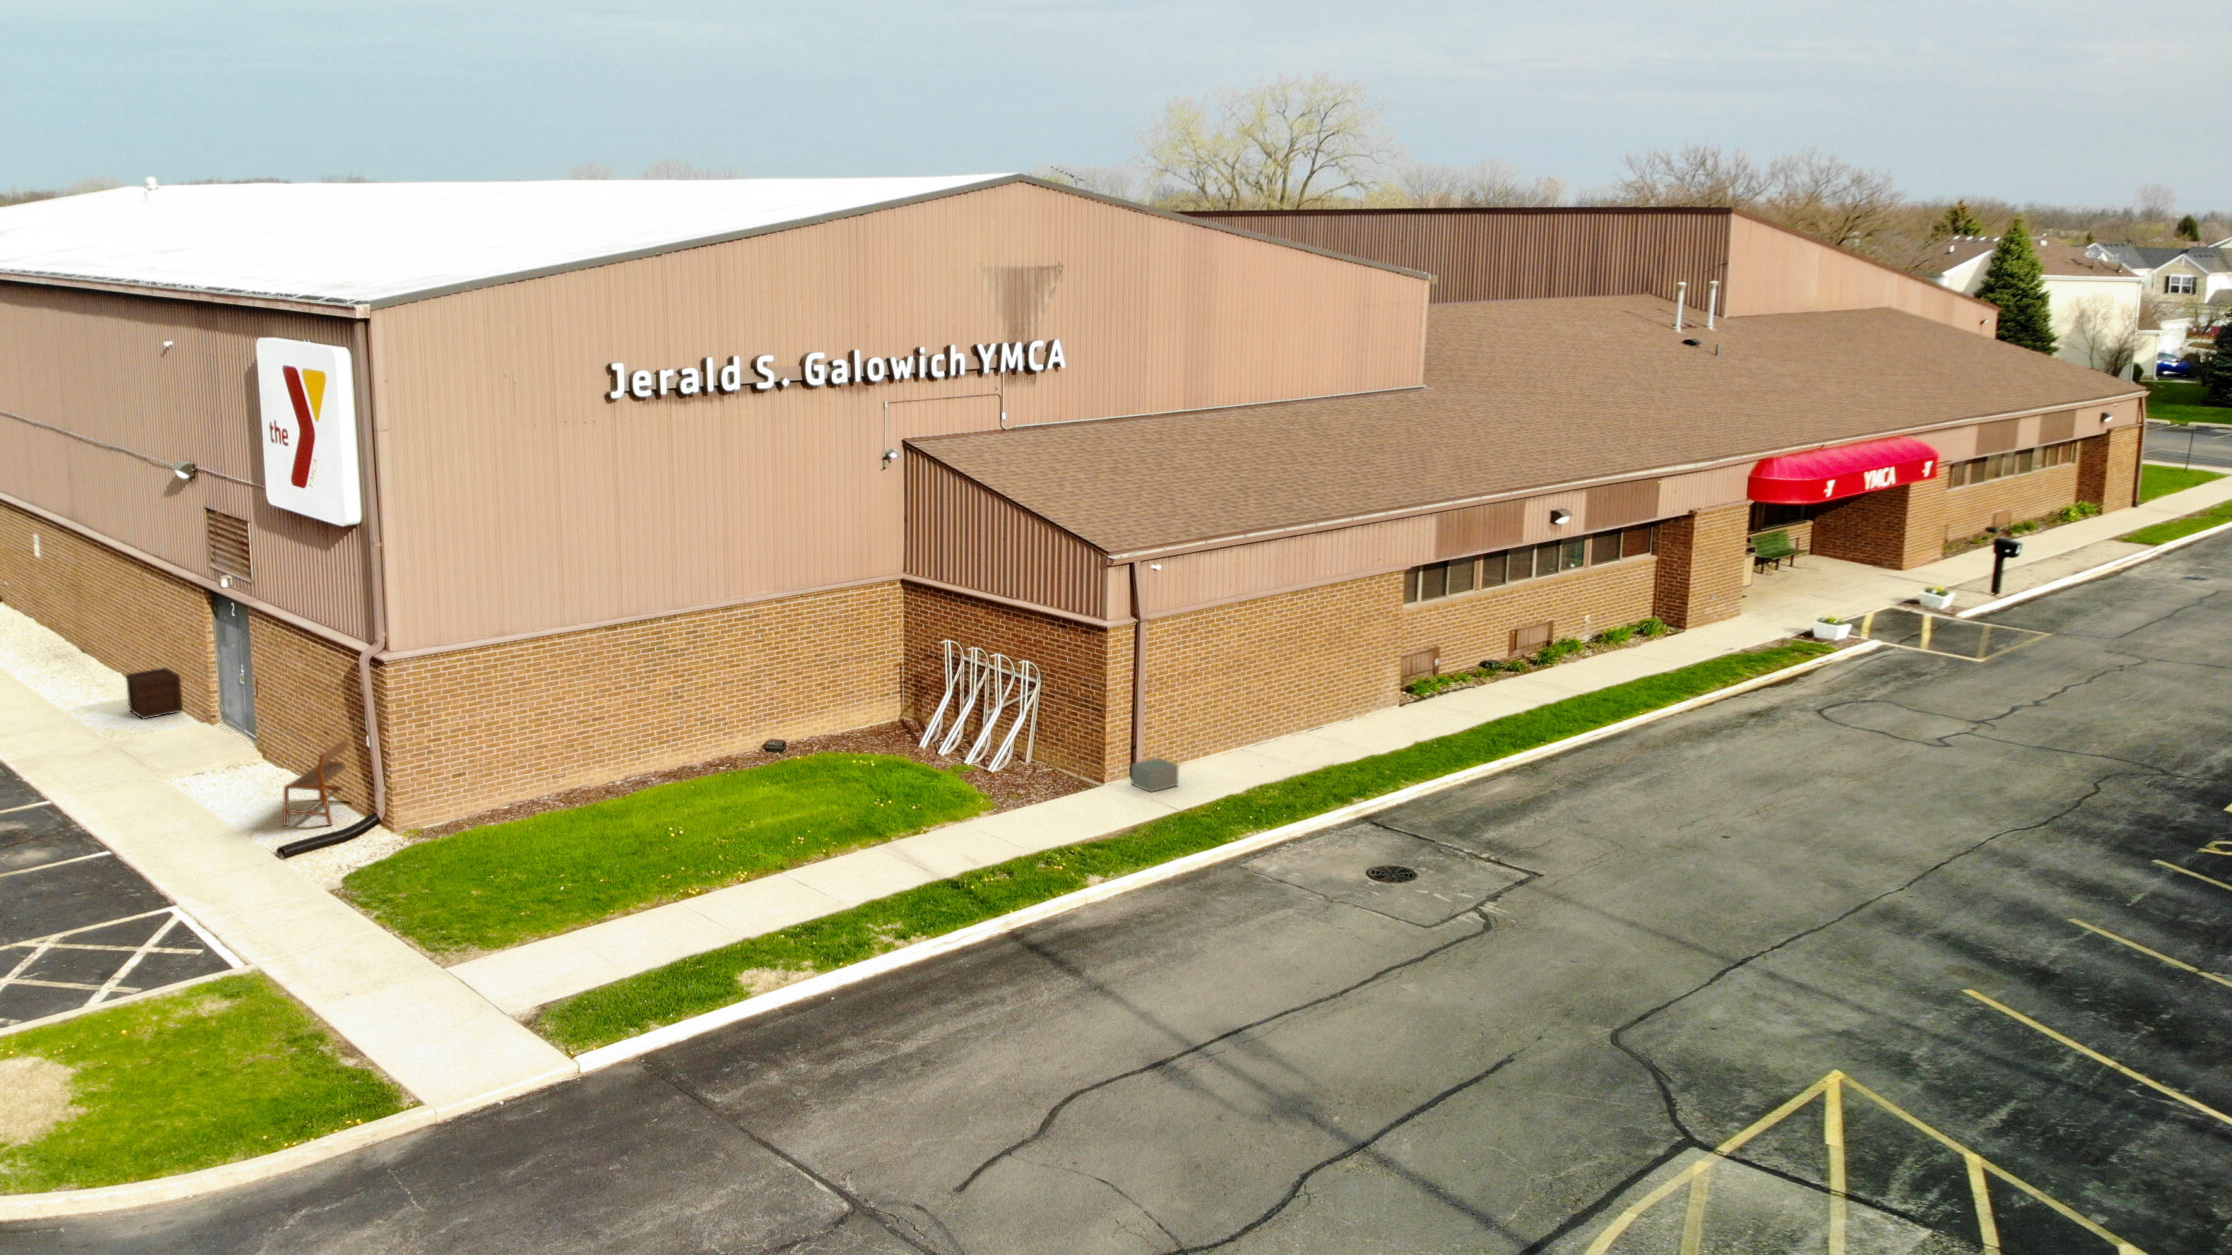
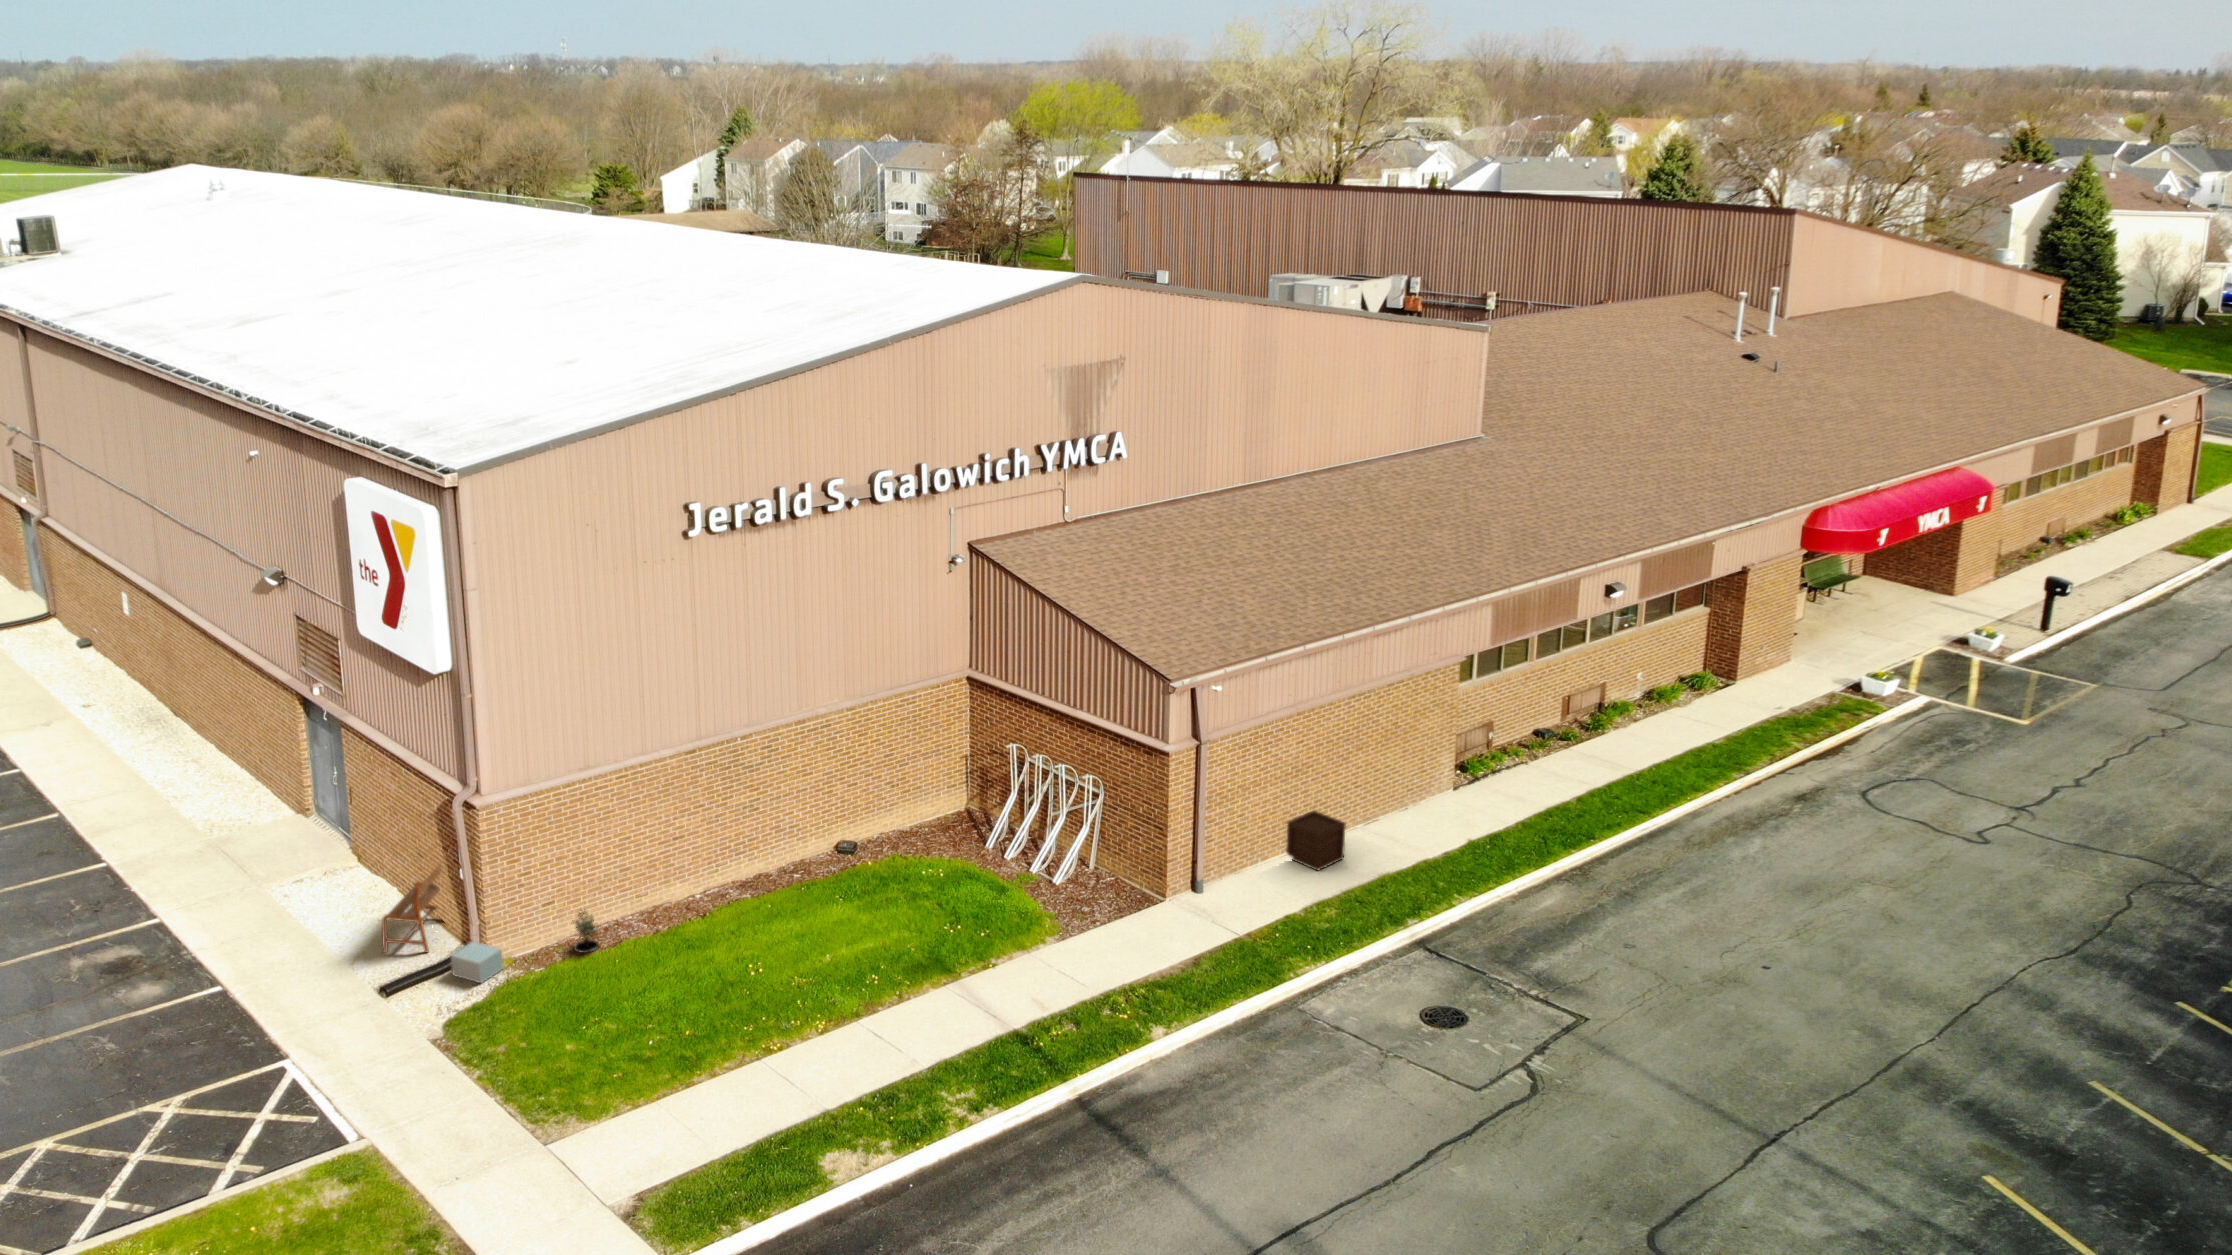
wooden crate: present [126,668,183,719] -> present [1286,811,1346,871]
storage box: present [1131,758,1179,792] -> present [450,942,503,983]
potted tree: none [483,777,512,826] -> present [572,911,599,953]

